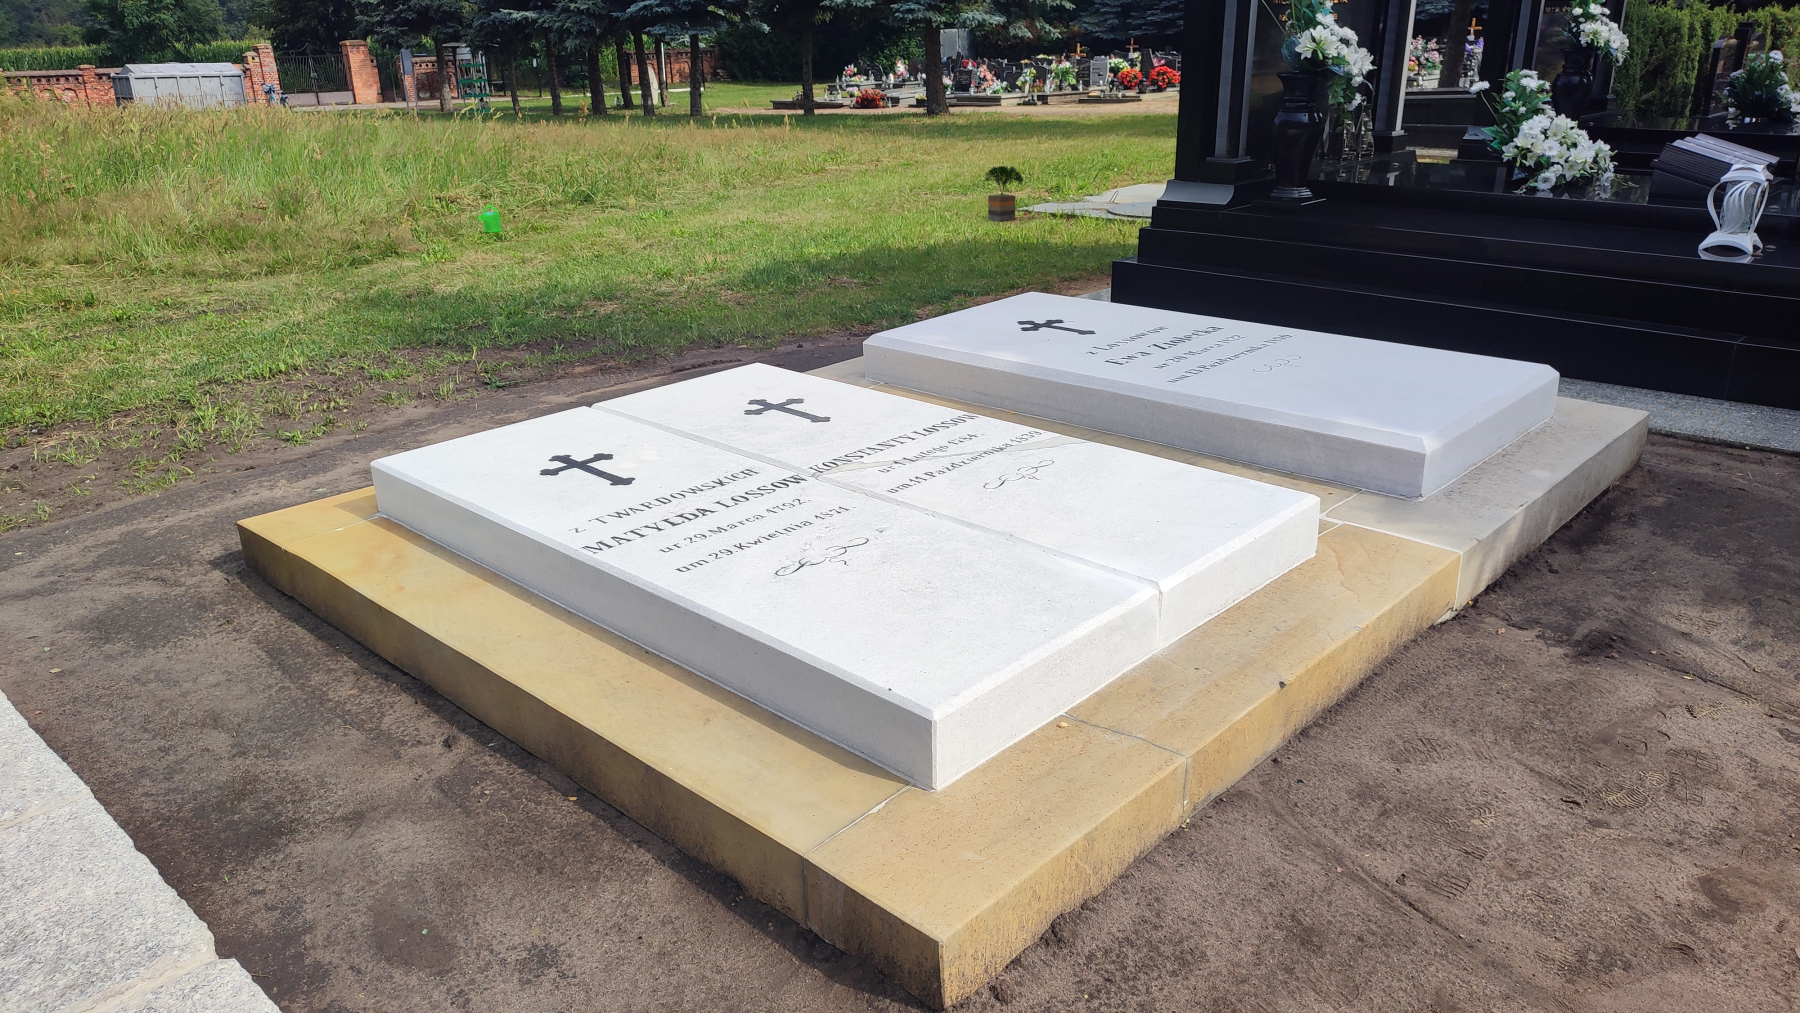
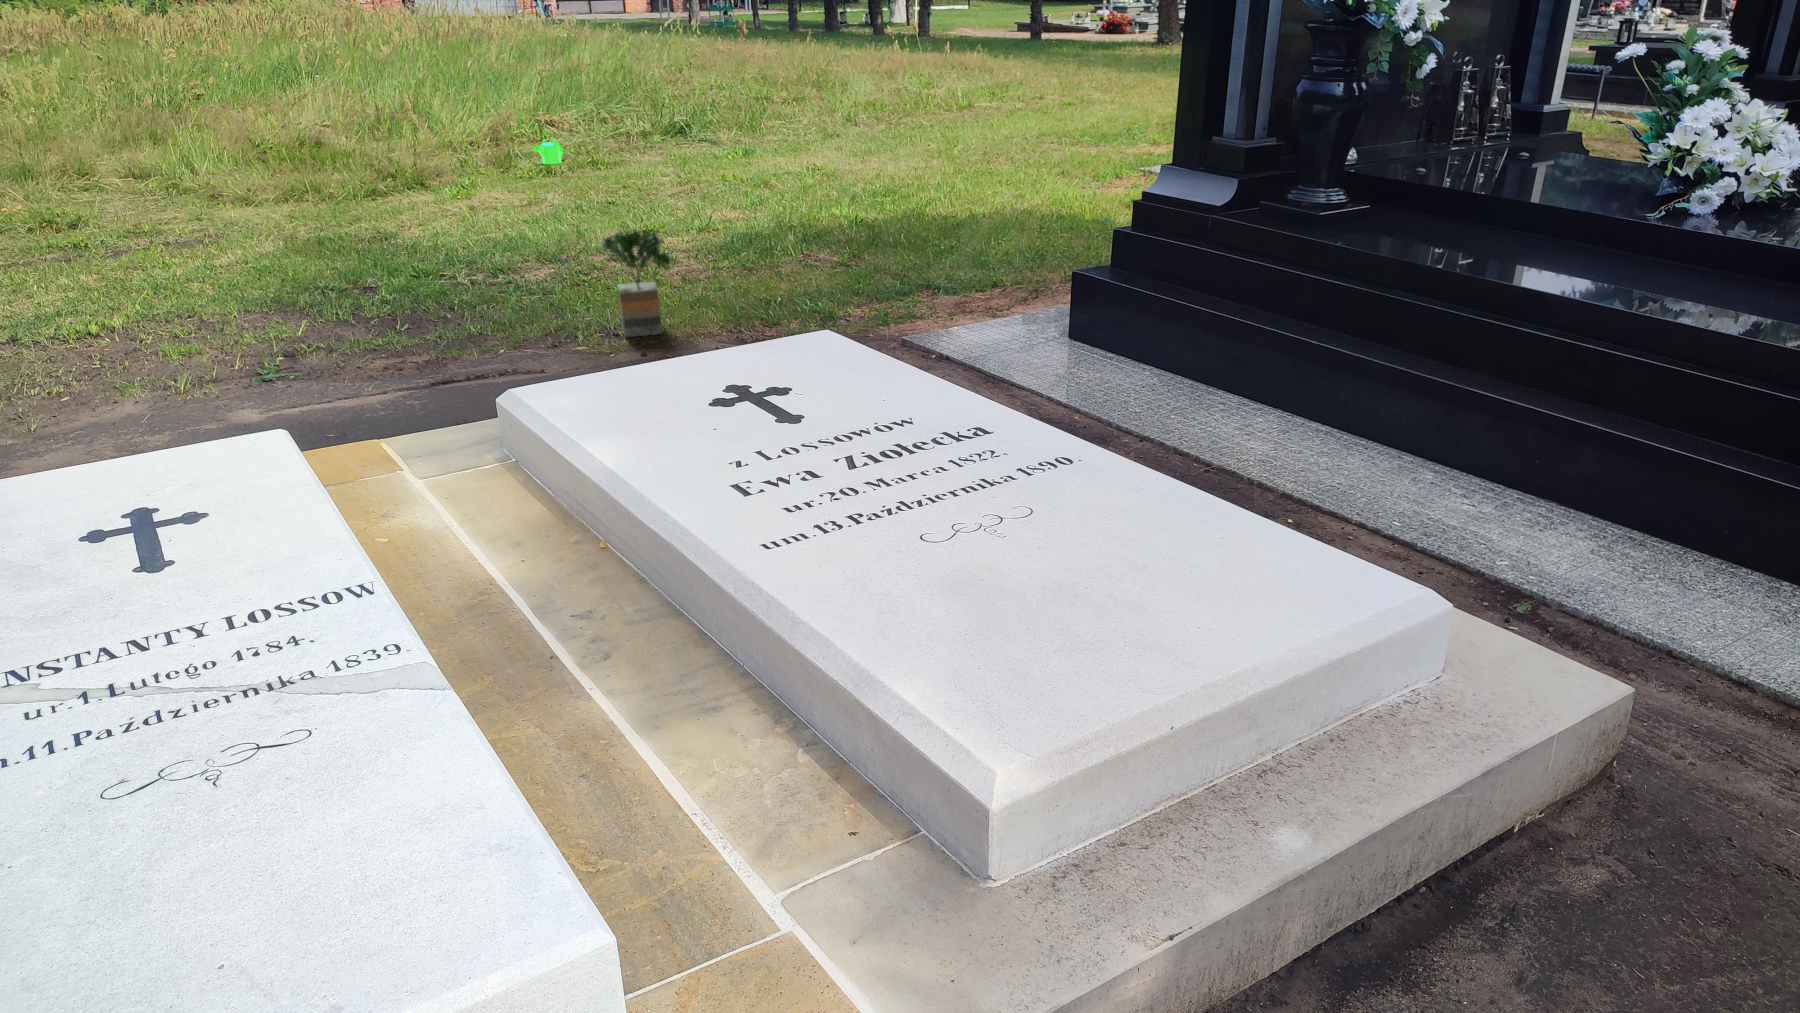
potted tree: present [985,166,1023,221] -> present [601,229,671,337]

